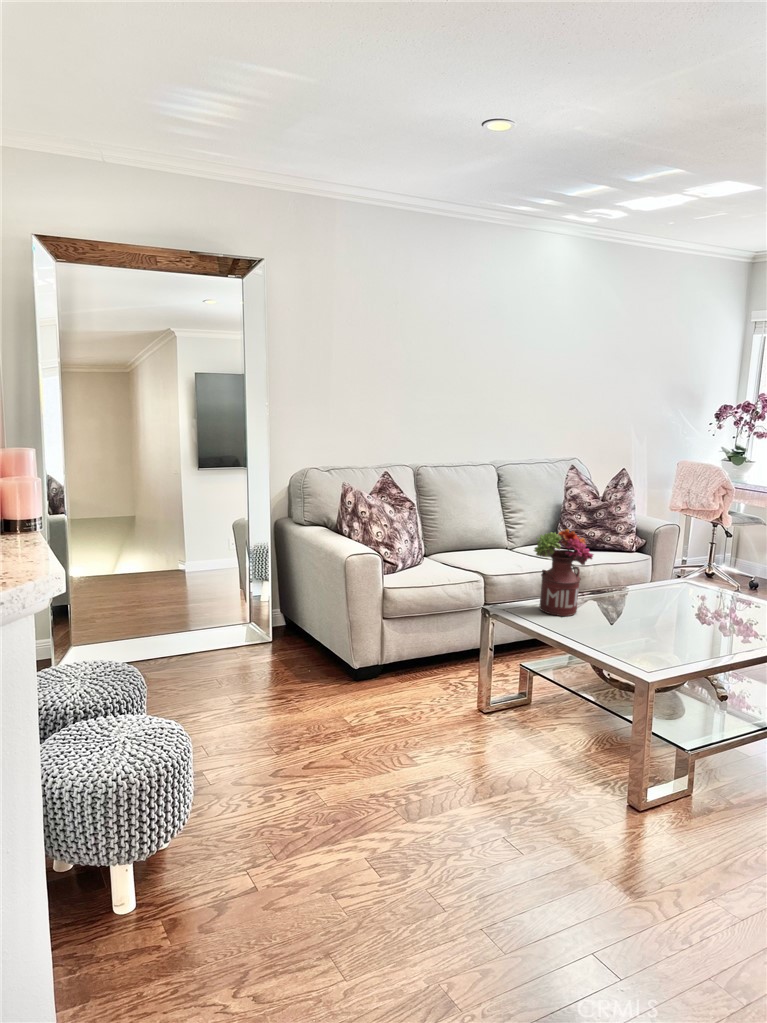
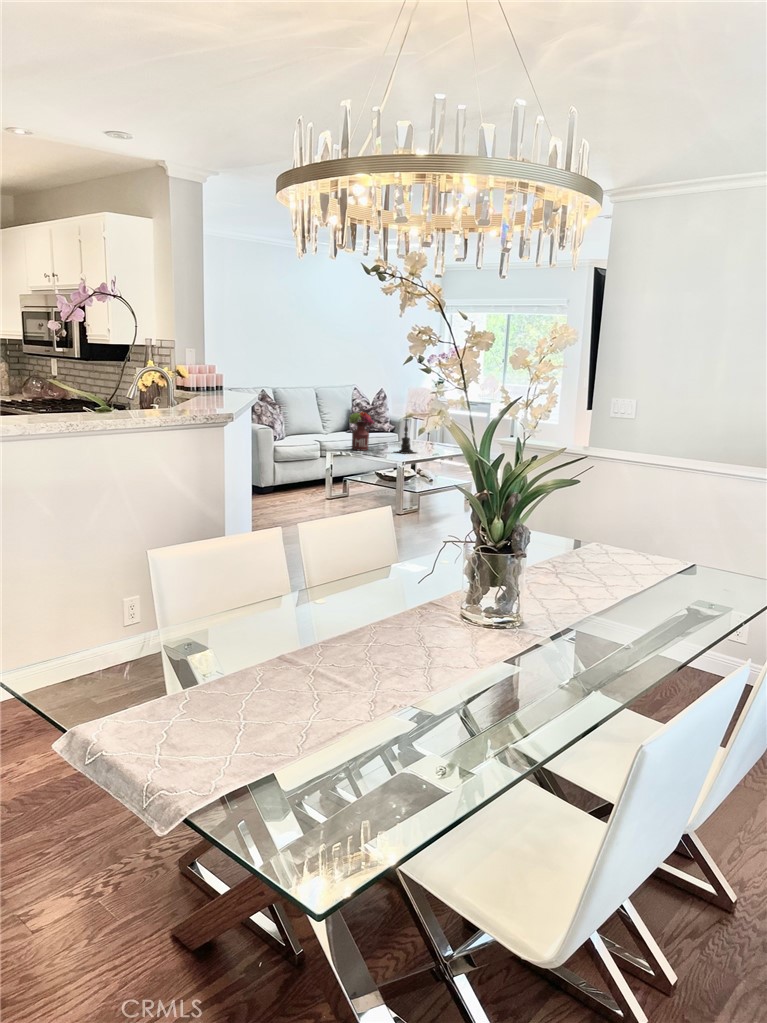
candle holder: none [632,542,697,638] -> present [397,418,416,454]

